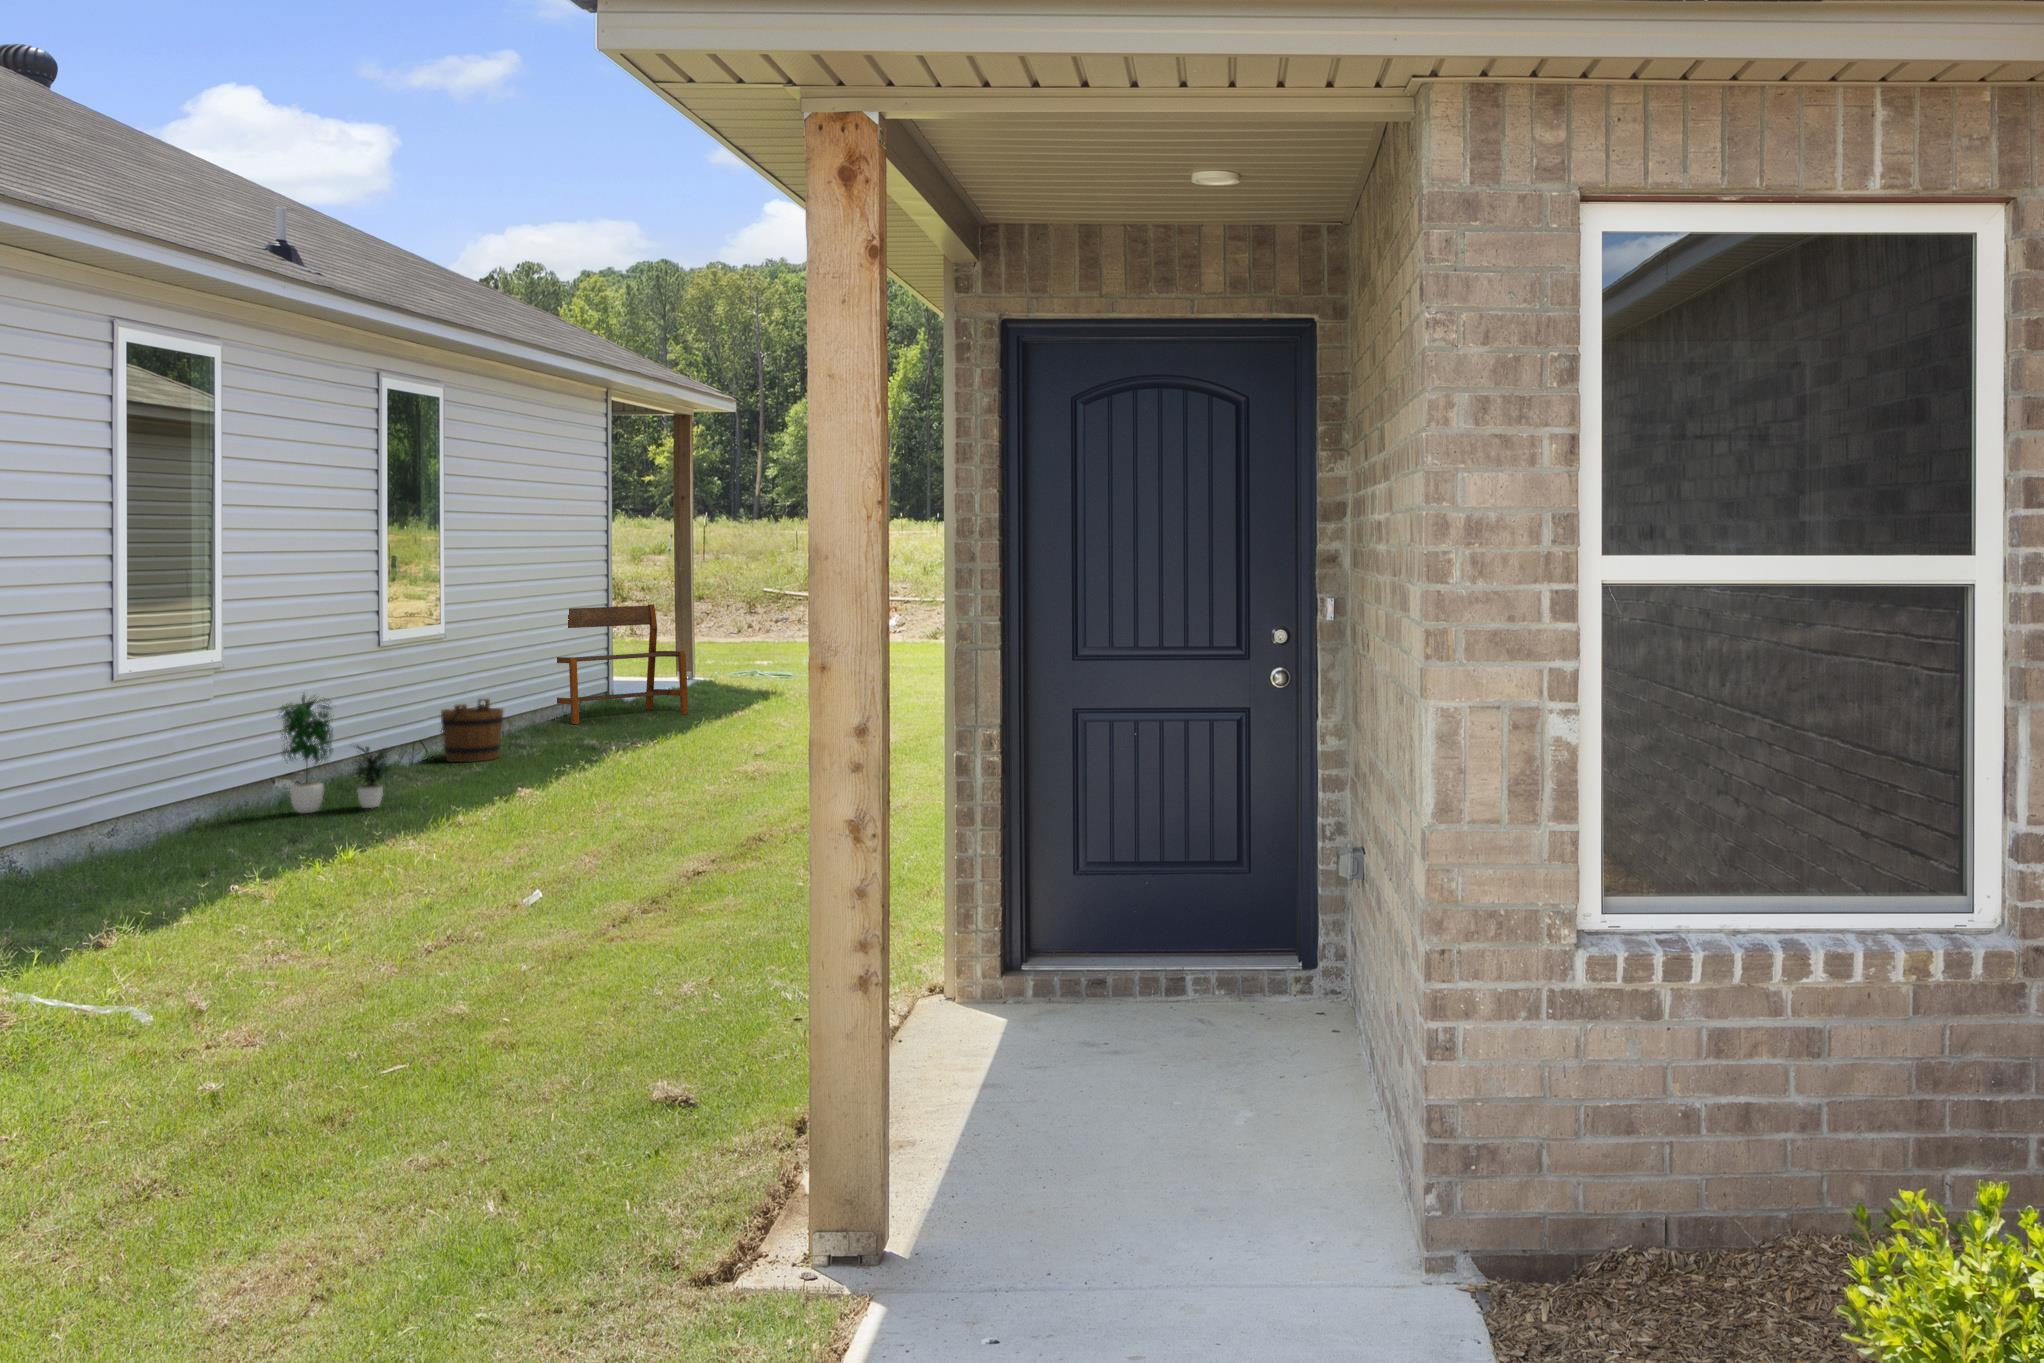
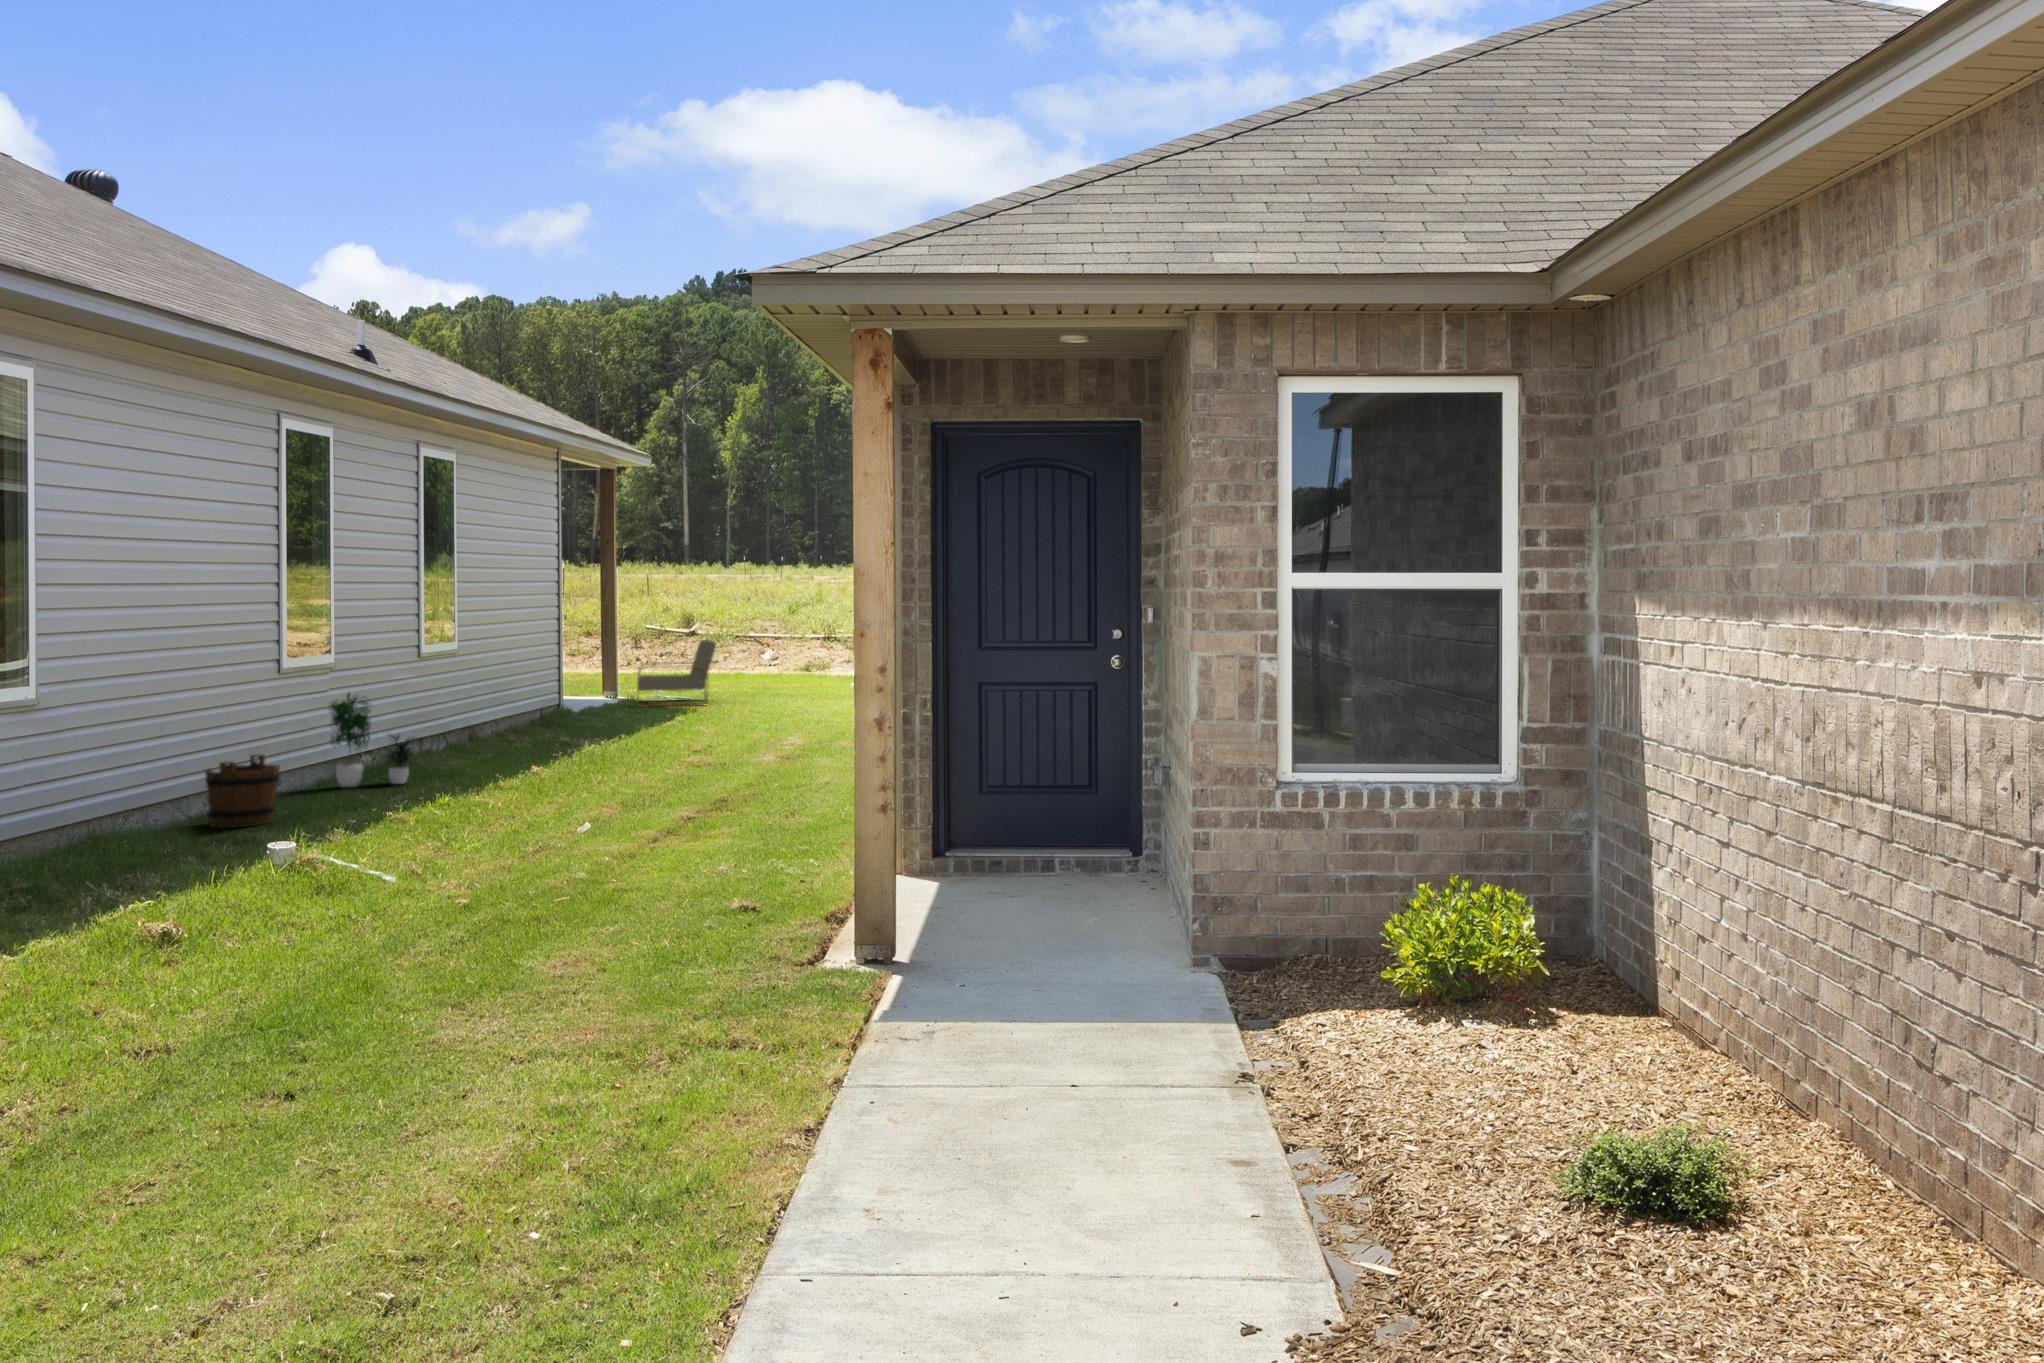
bench: present [557,604,688,724] -> none [504,630,627,730]
armchair: none [710,613,800,691] -> present [637,640,716,706]
bucket: present [441,699,503,762] -> present [205,754,280,828]

